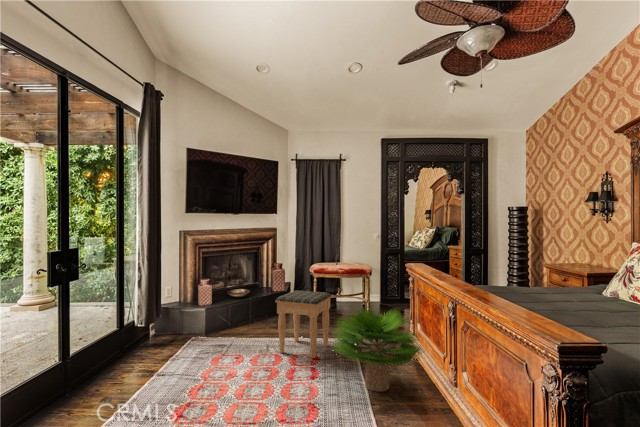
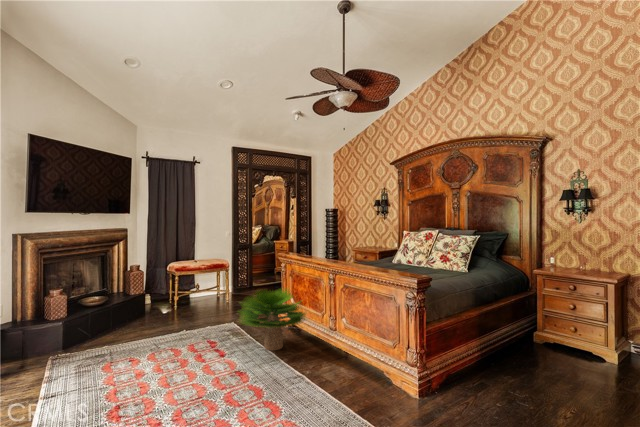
footstool: present [275,290,332,358] -> none [168,285,215,345]

